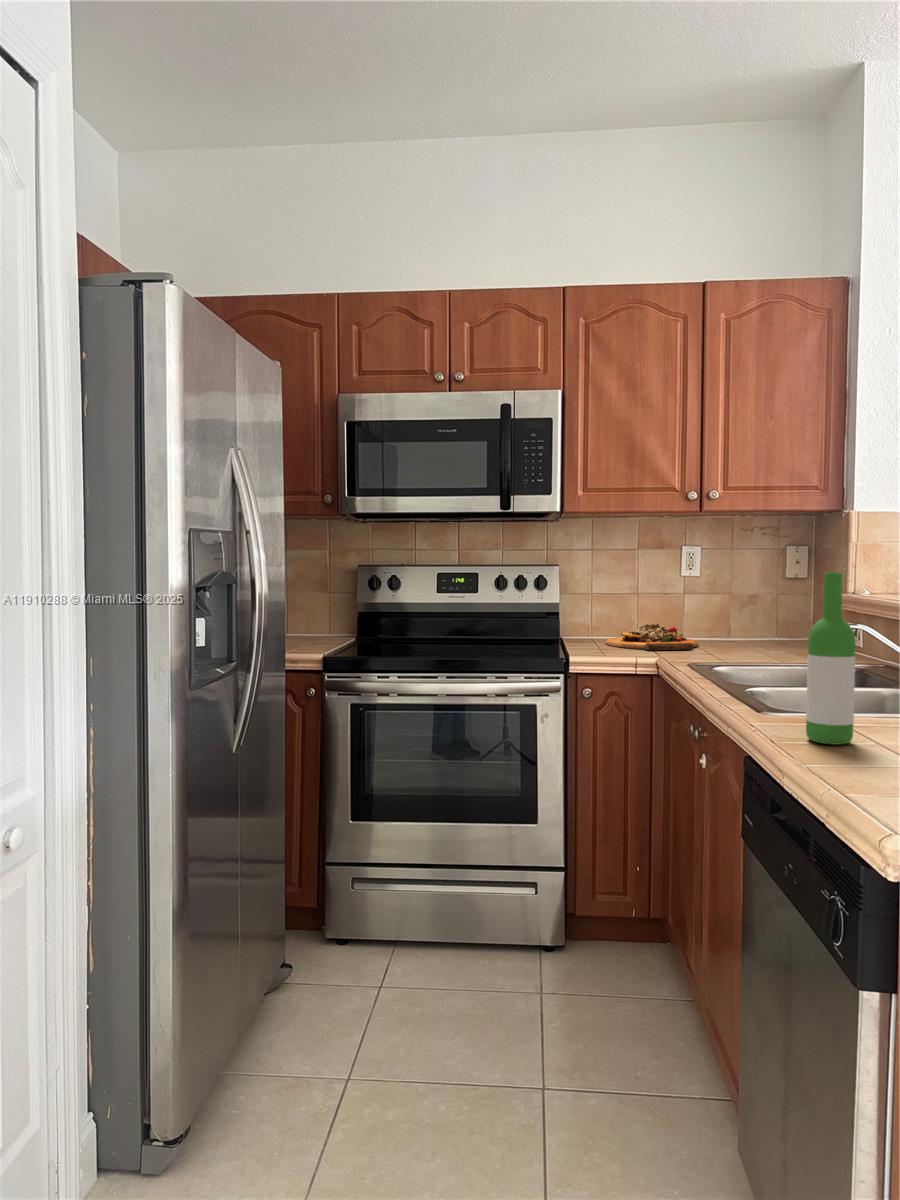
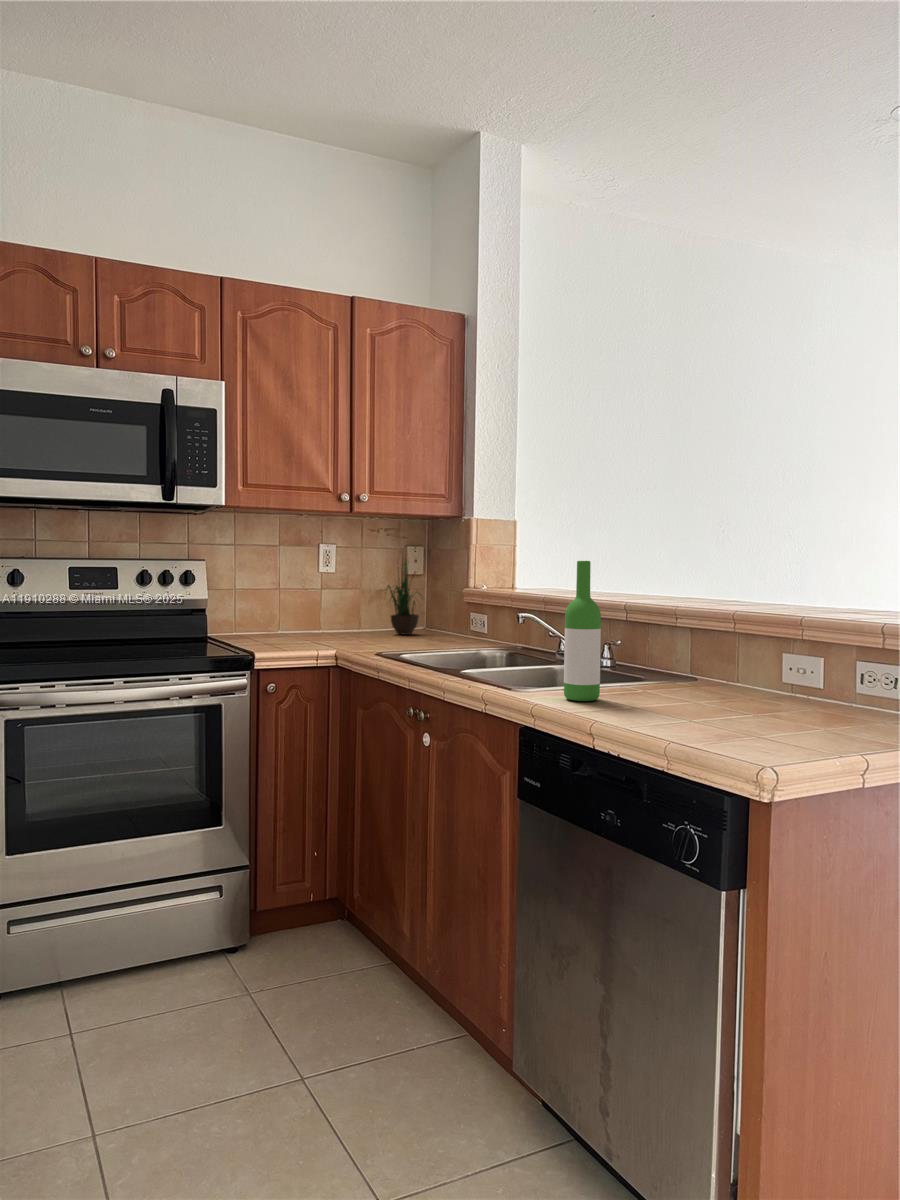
potted plant: none [744,544,801,647] -> present [386,564,419,635]
cutting board: present [605,624,699,650] -> none [256,618,348,643]

